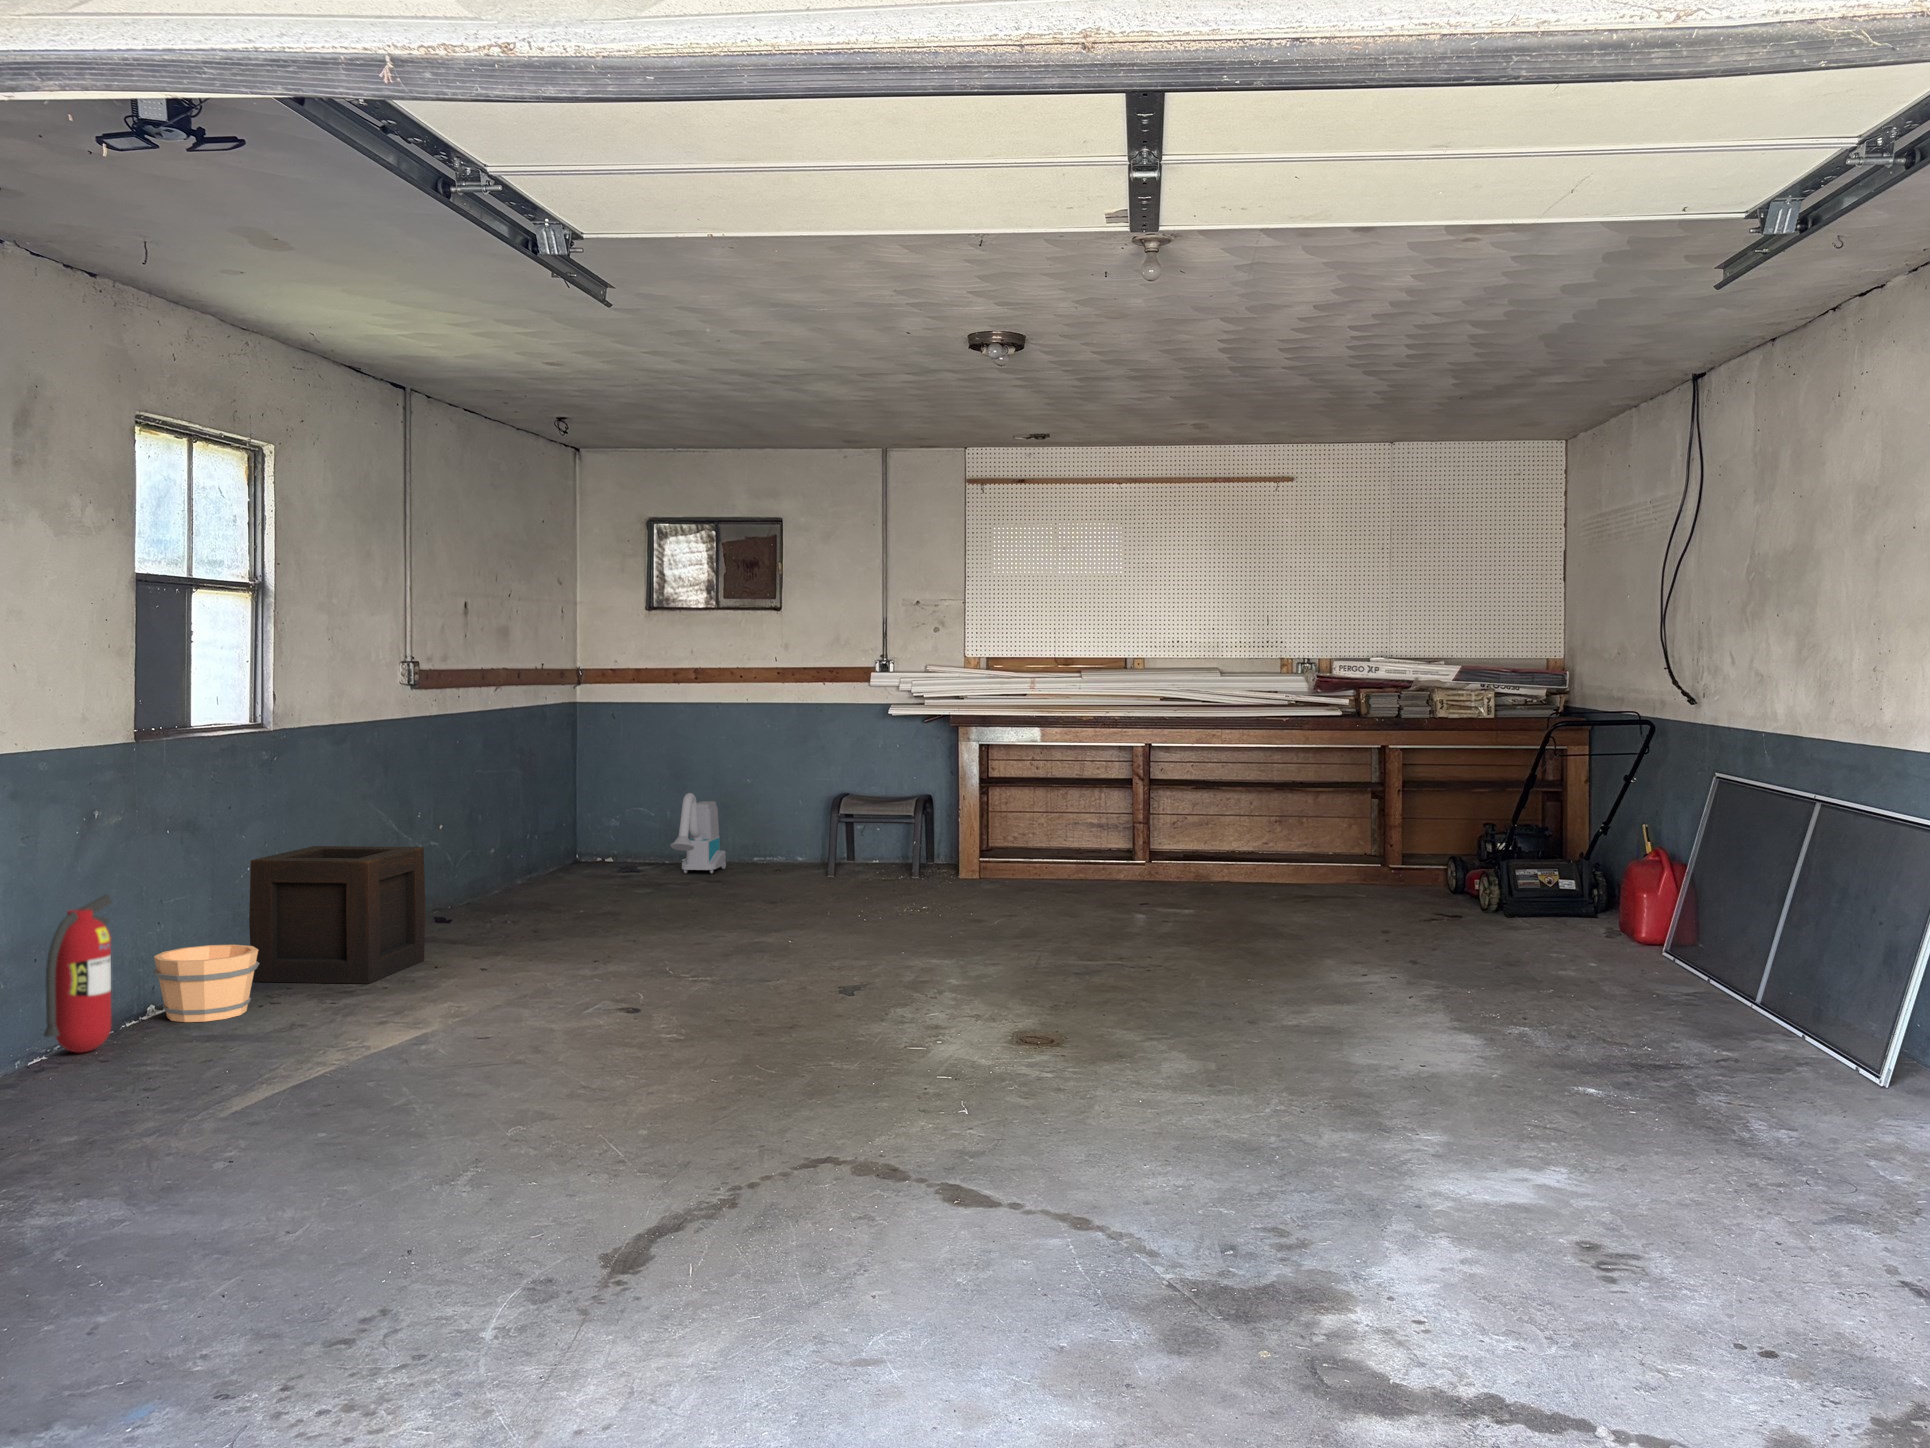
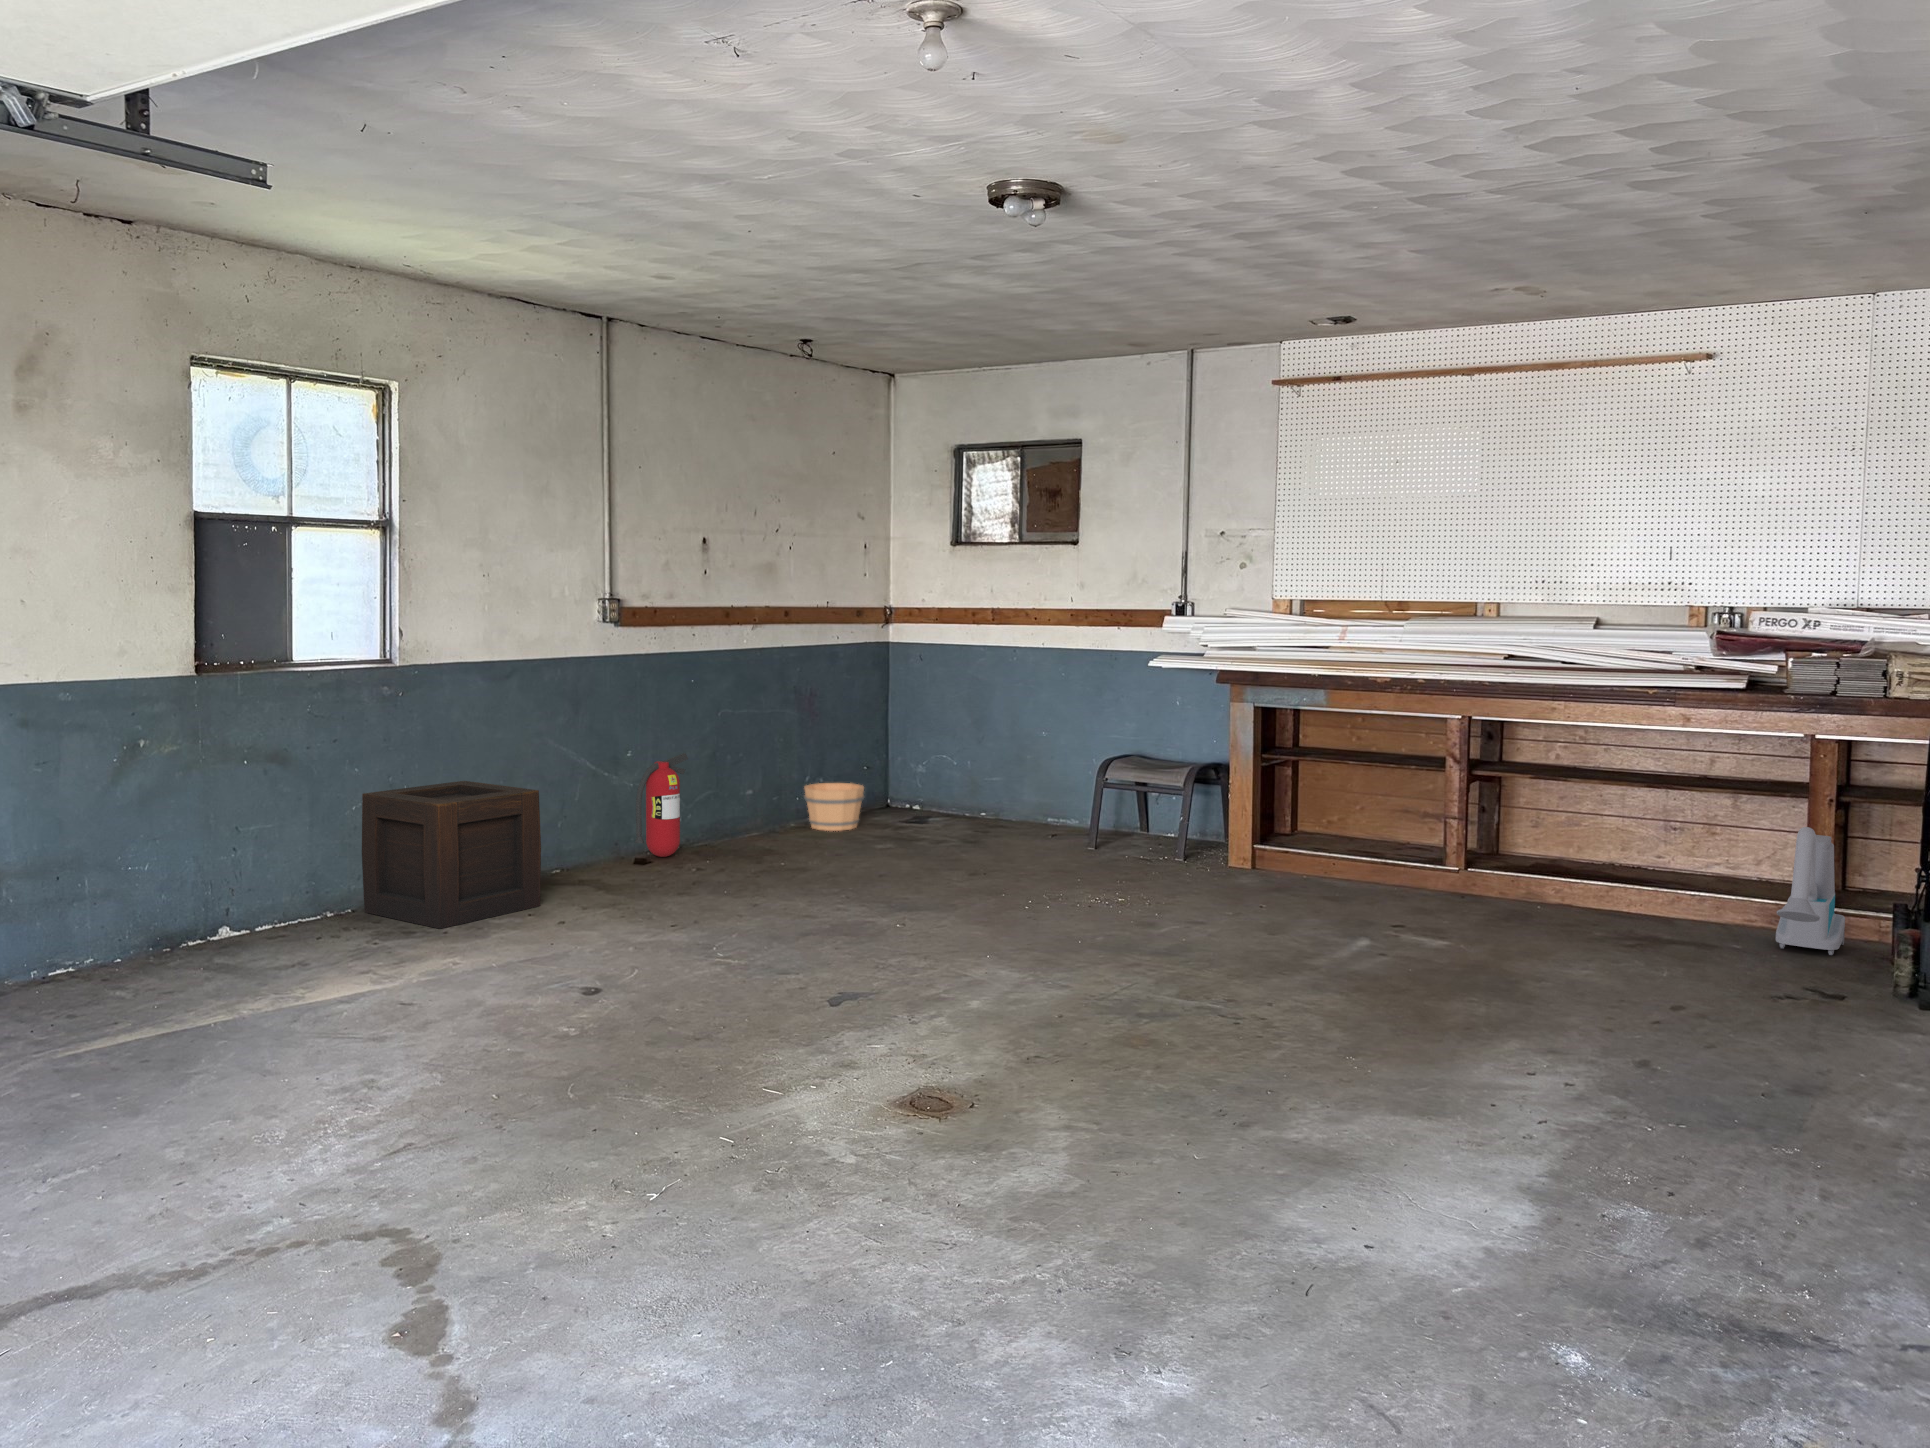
vacuum cleaner: present [670,793,726,873] -> present [1776,827,1845,955]
fire extinguisher: present [44,895,112,1053] -> present [635,753,688,857]
bucket: present [153,945,259,1022] -> present [804,783,864,831]

